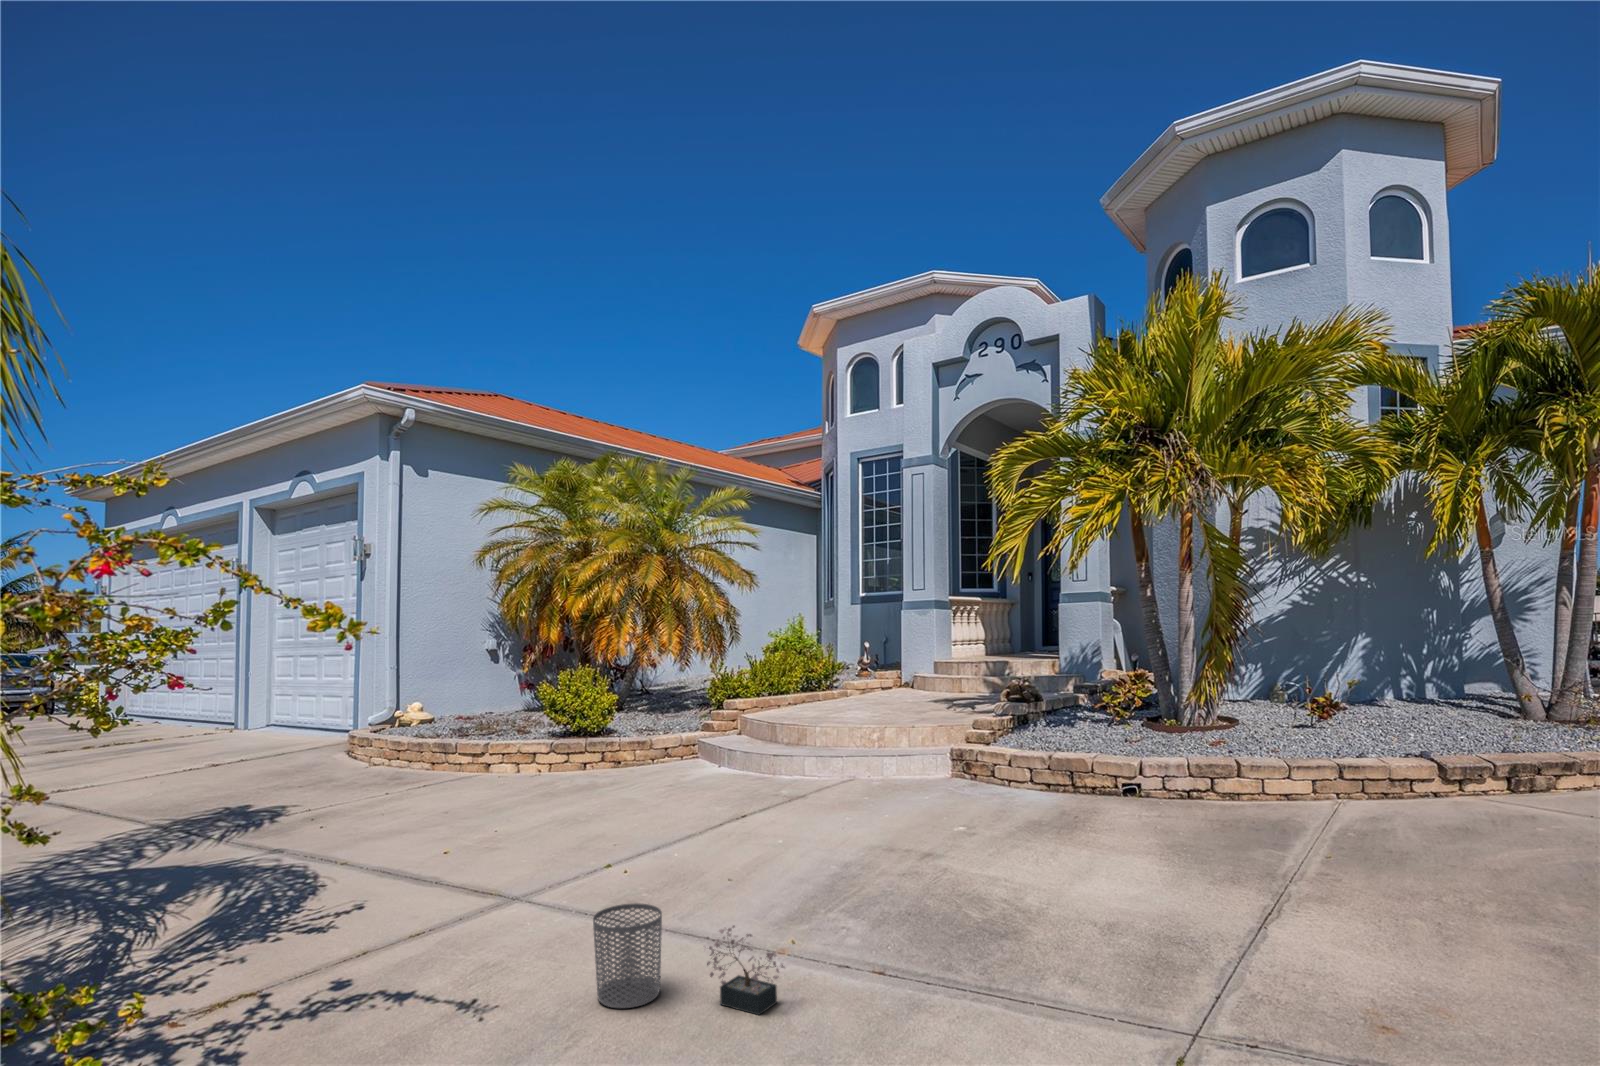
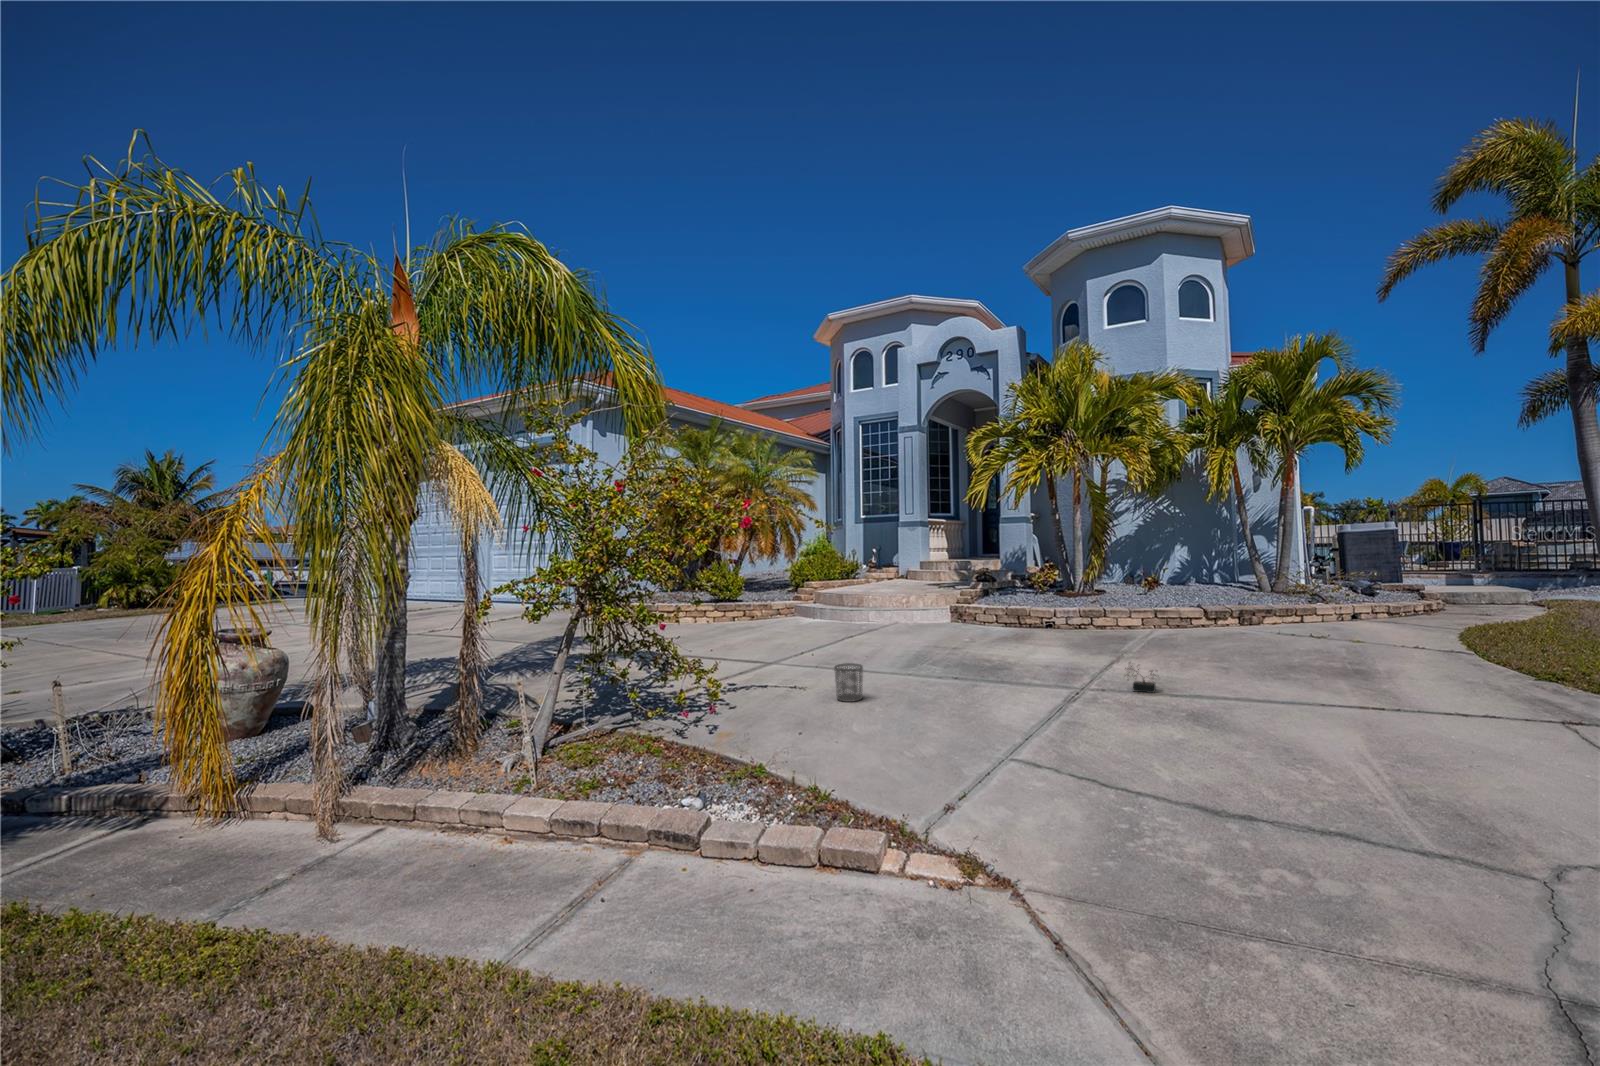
decorative plant: present [707,926,785,1015] -> present [1125,662,1156,693]

